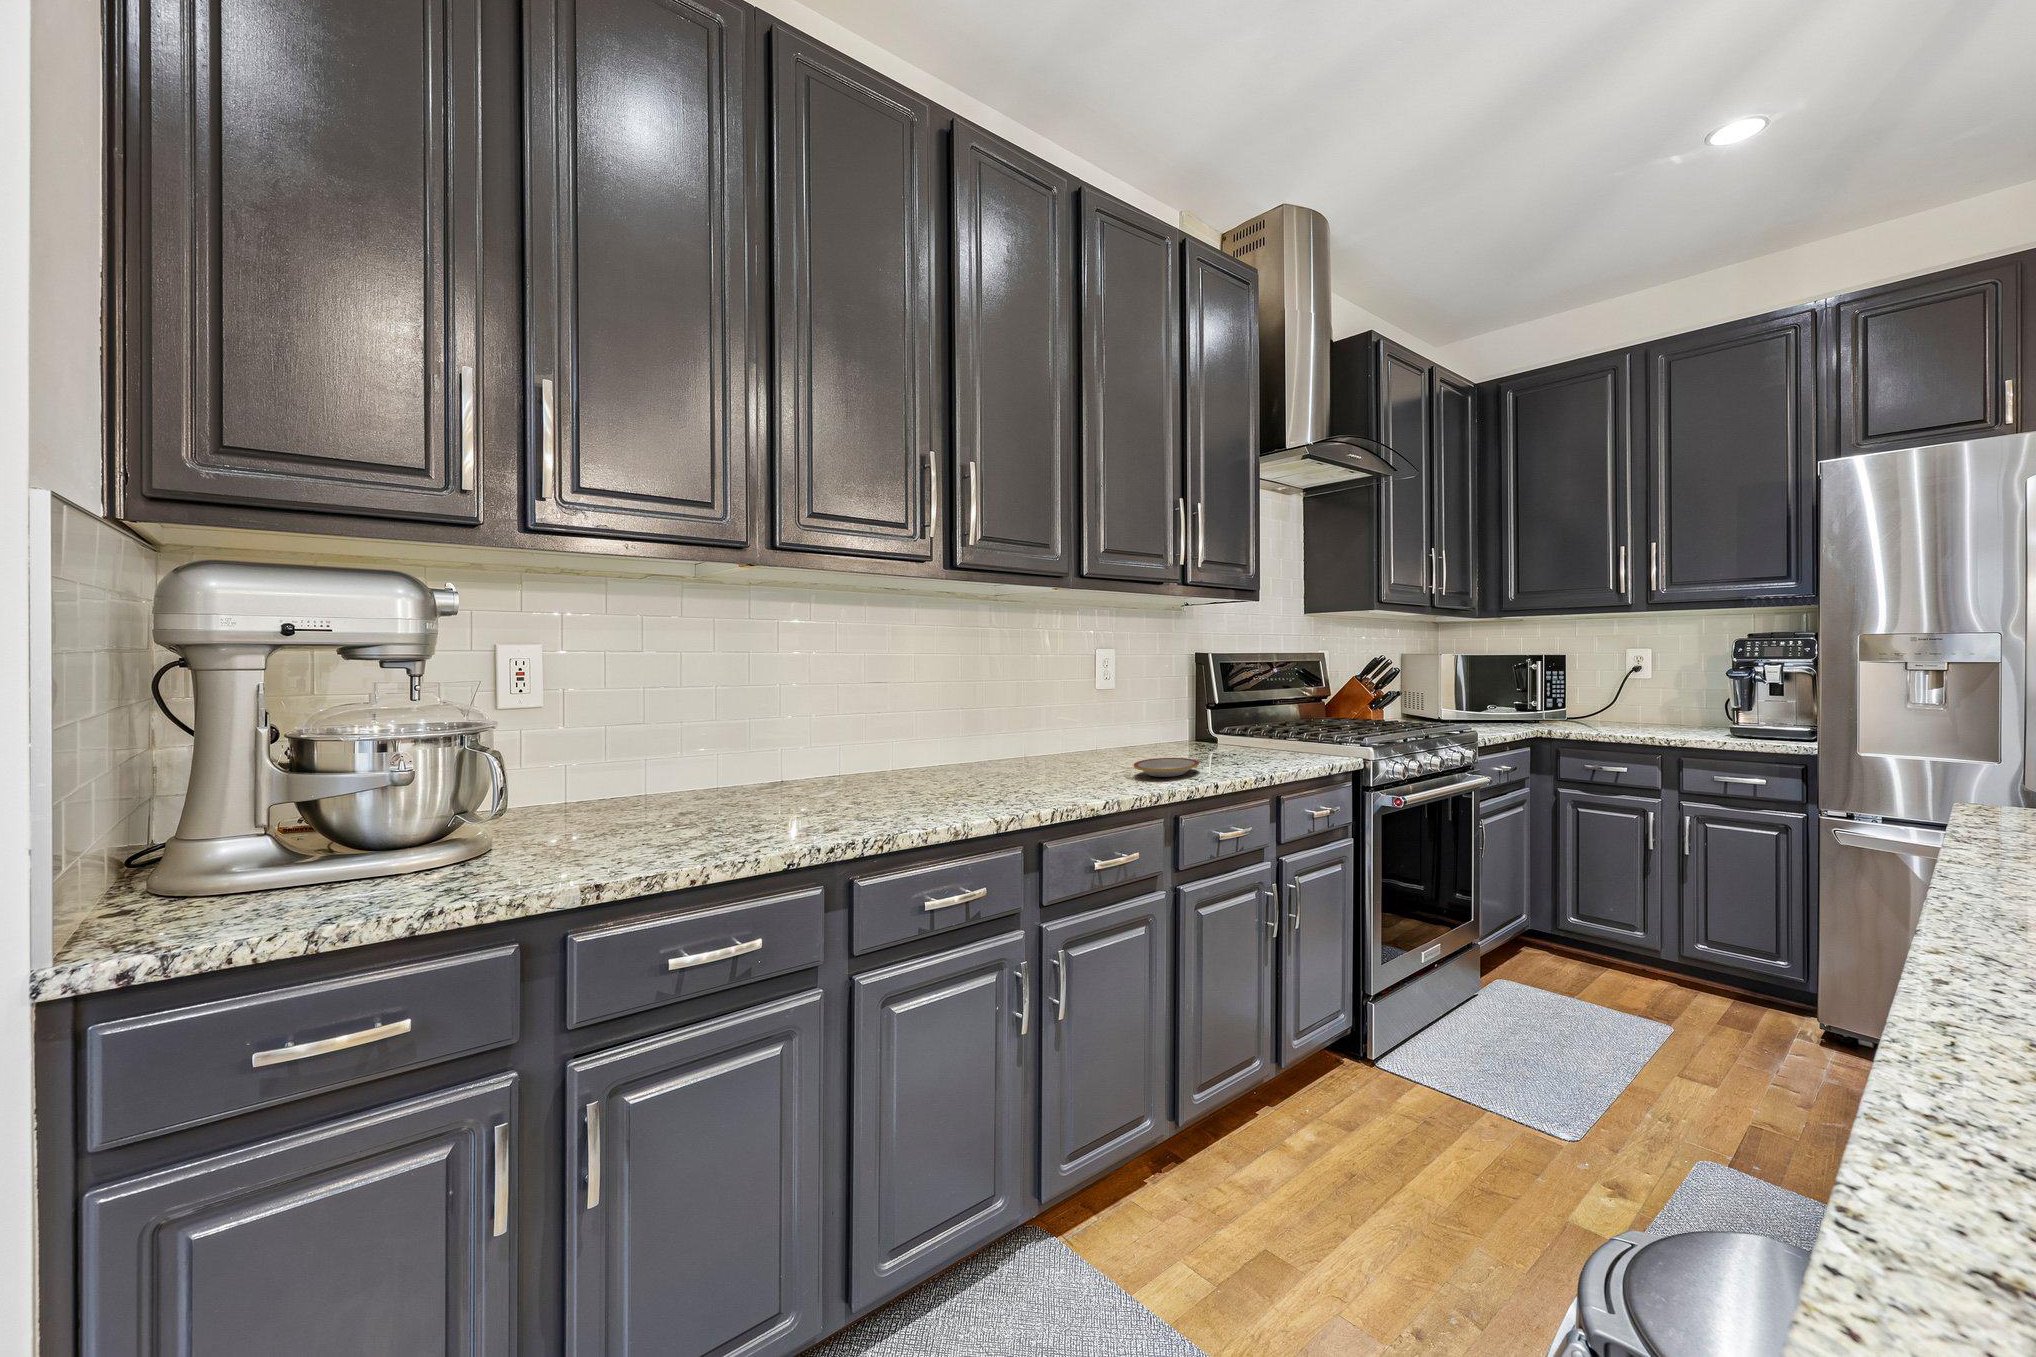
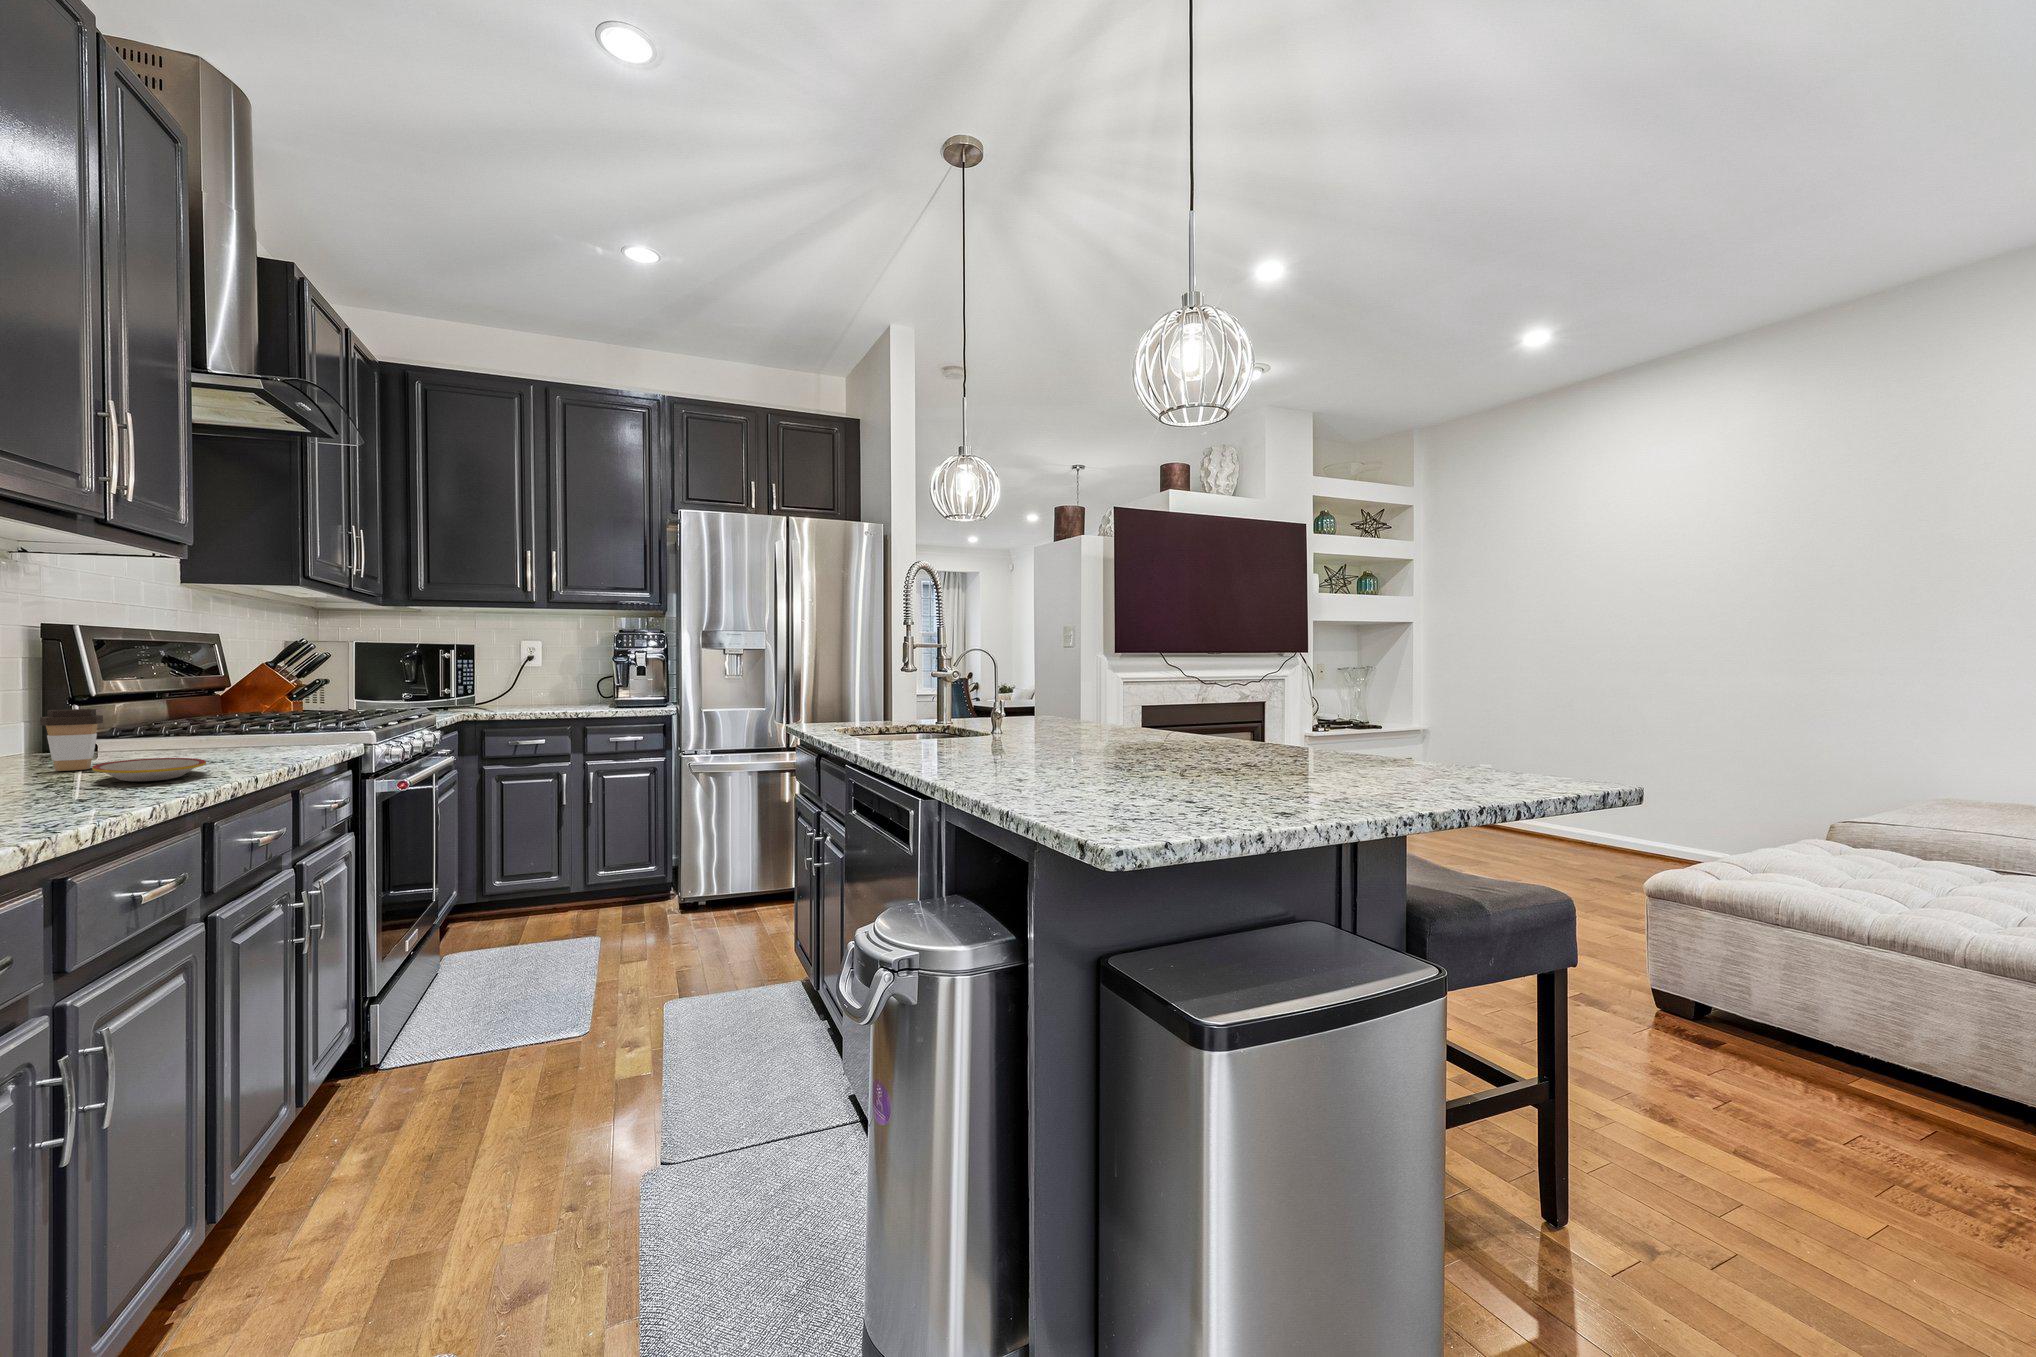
coffee cup: none [1144,717,1174,761] -> present [40,709,103,771]

